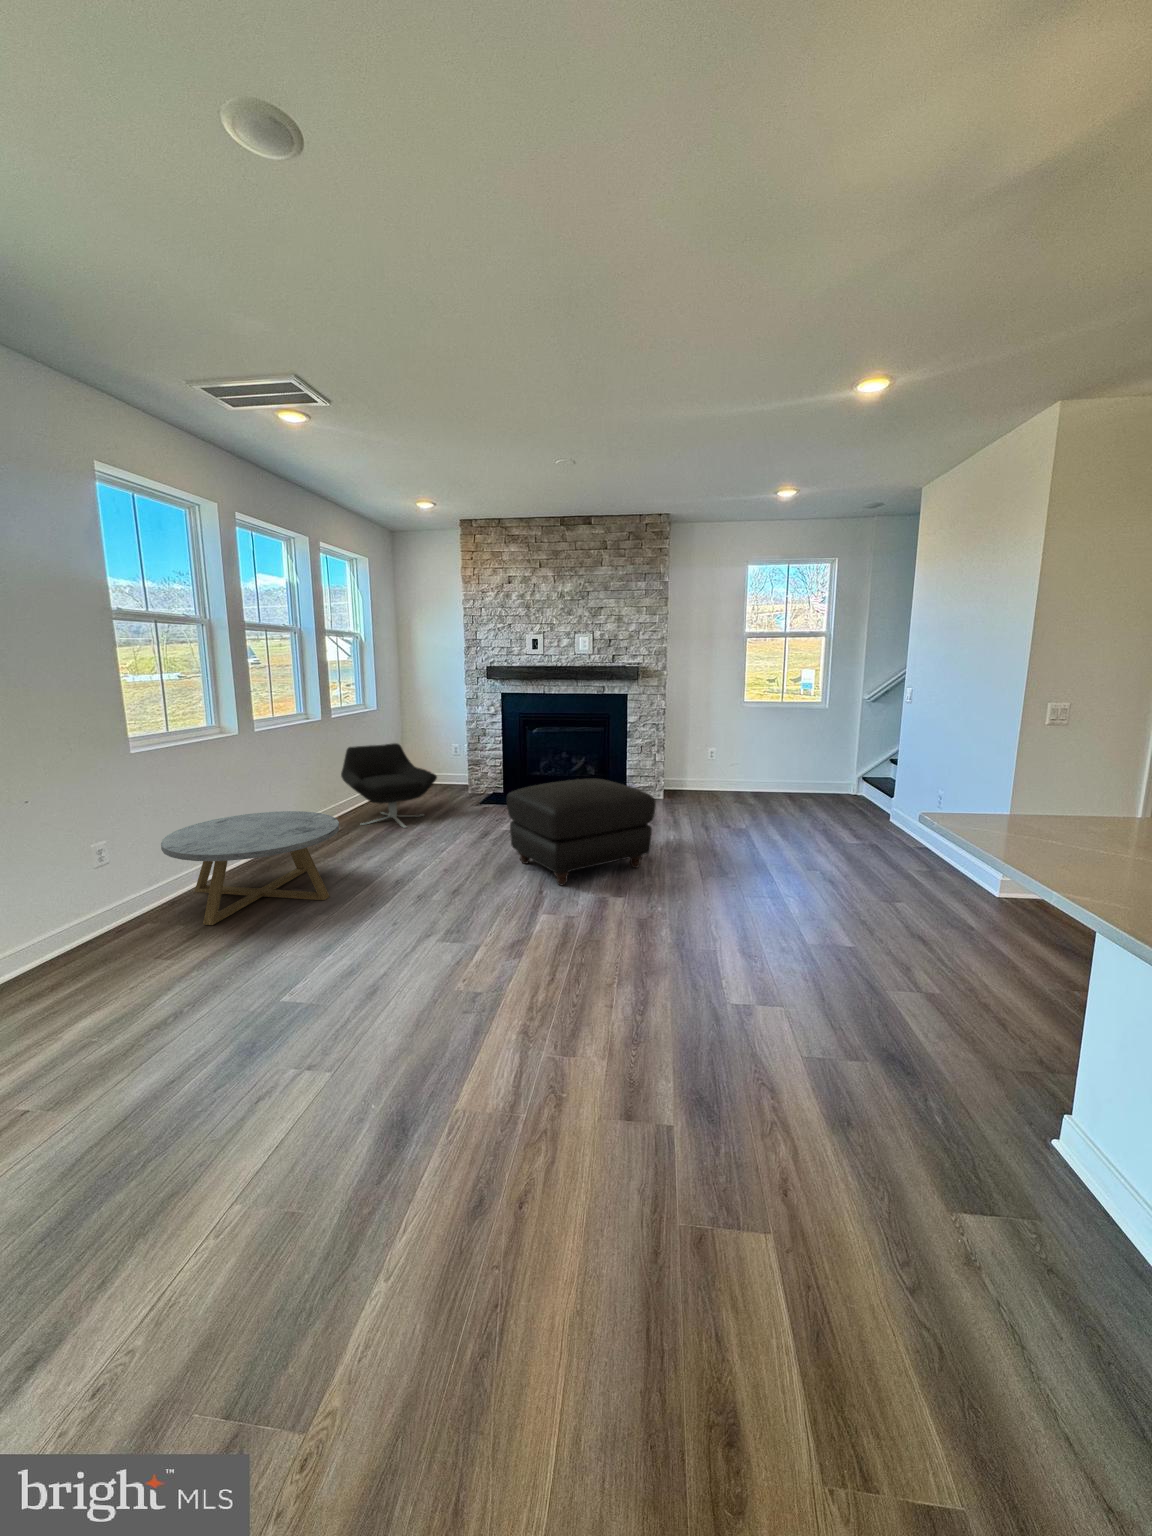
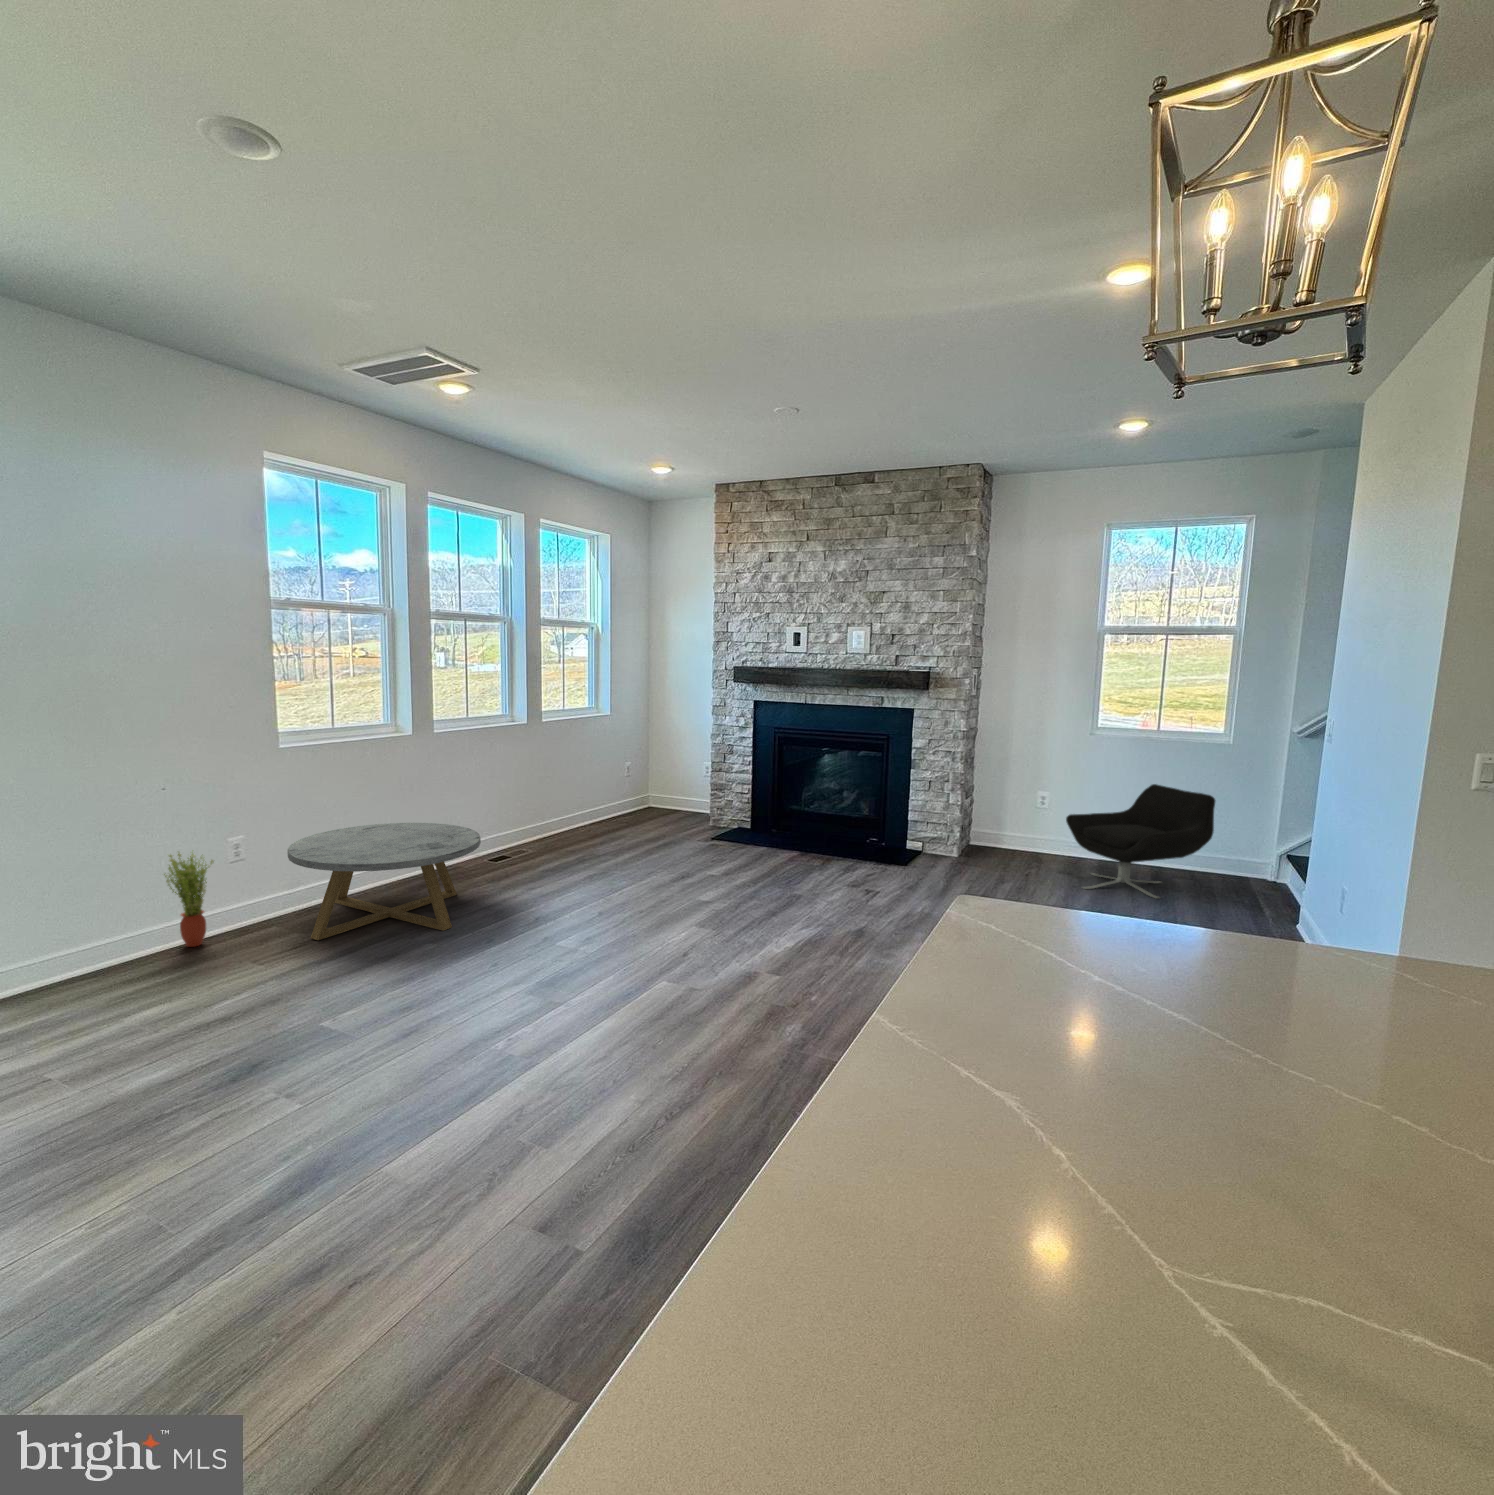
lounge chair: present [341,743,437,828] -> present [1066,784,1215,898]
ottoman: present [507,779,656,885] -> none [680,818,864,954]
potted plant: none [49,858,97,951] -> present [164,853,214,947]

